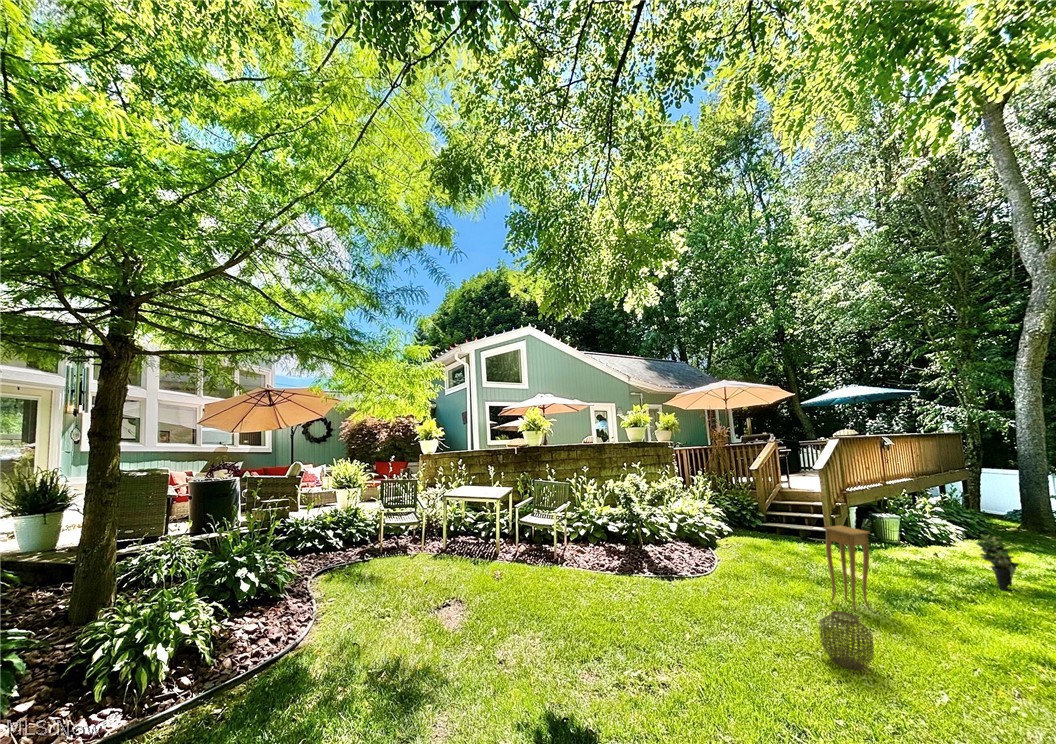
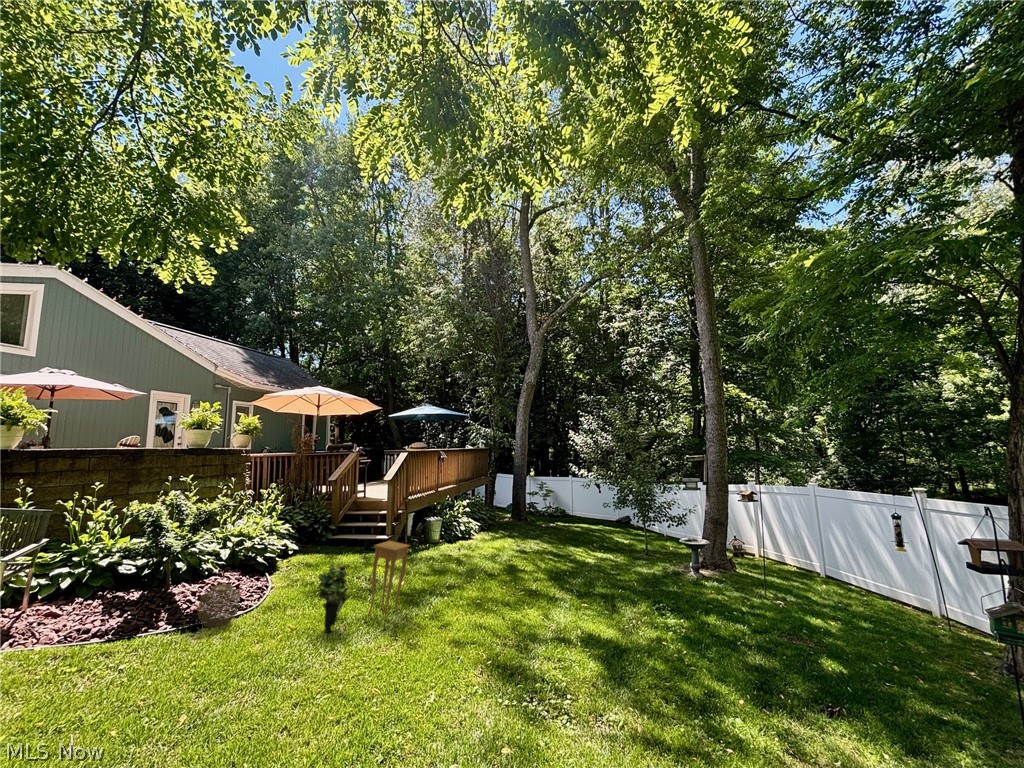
potted plant: present [976,535,1019,591] -> present [318,563,350,632]
woven basket: present [820,611,874,670] -> present [198,584,240,628]

